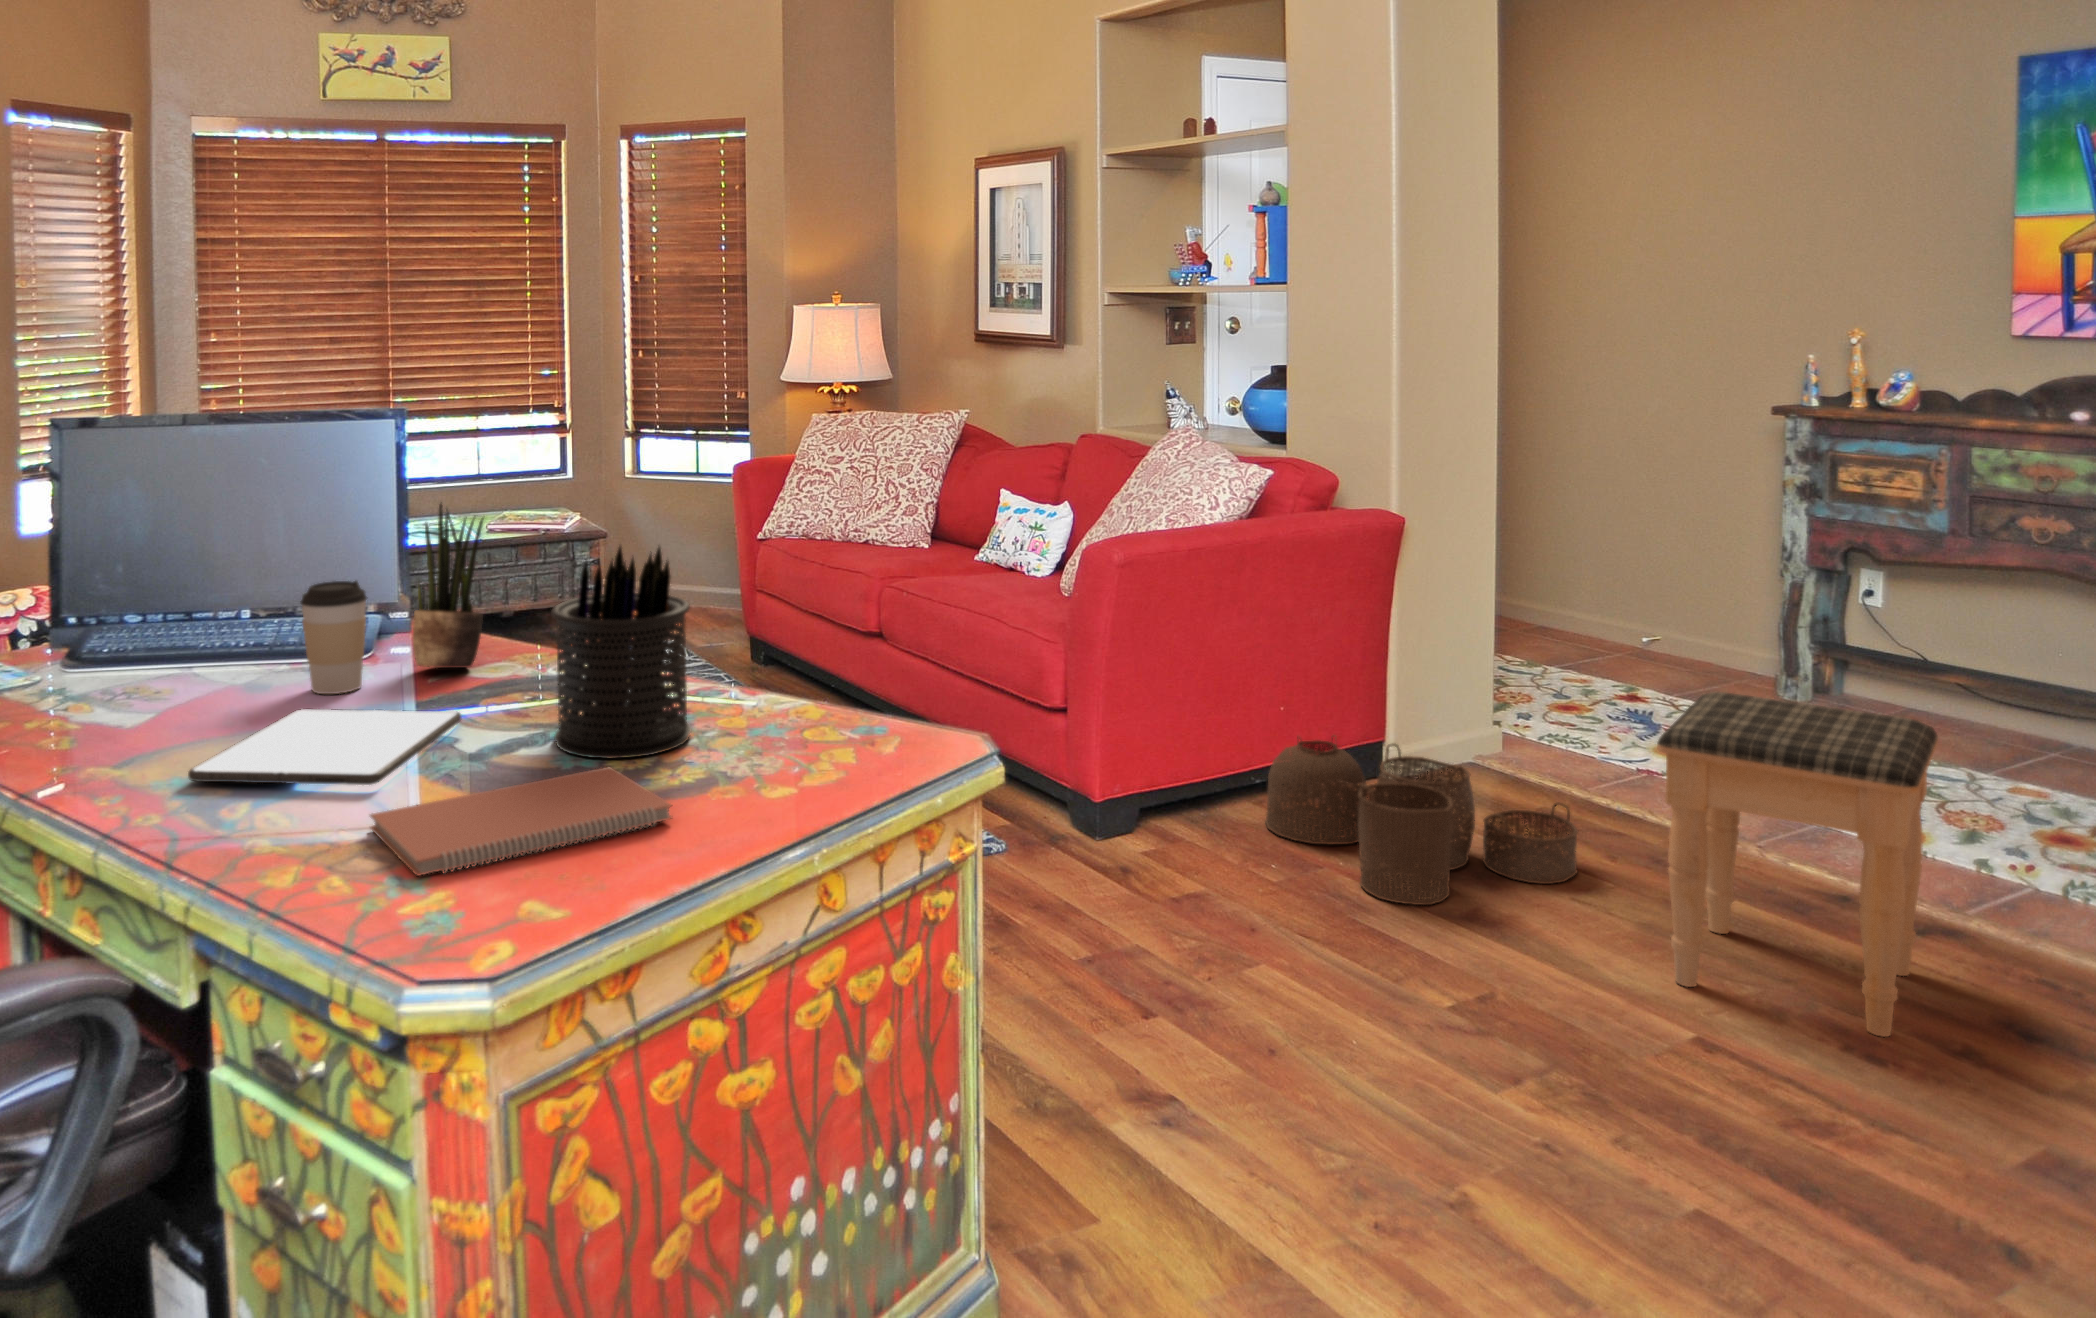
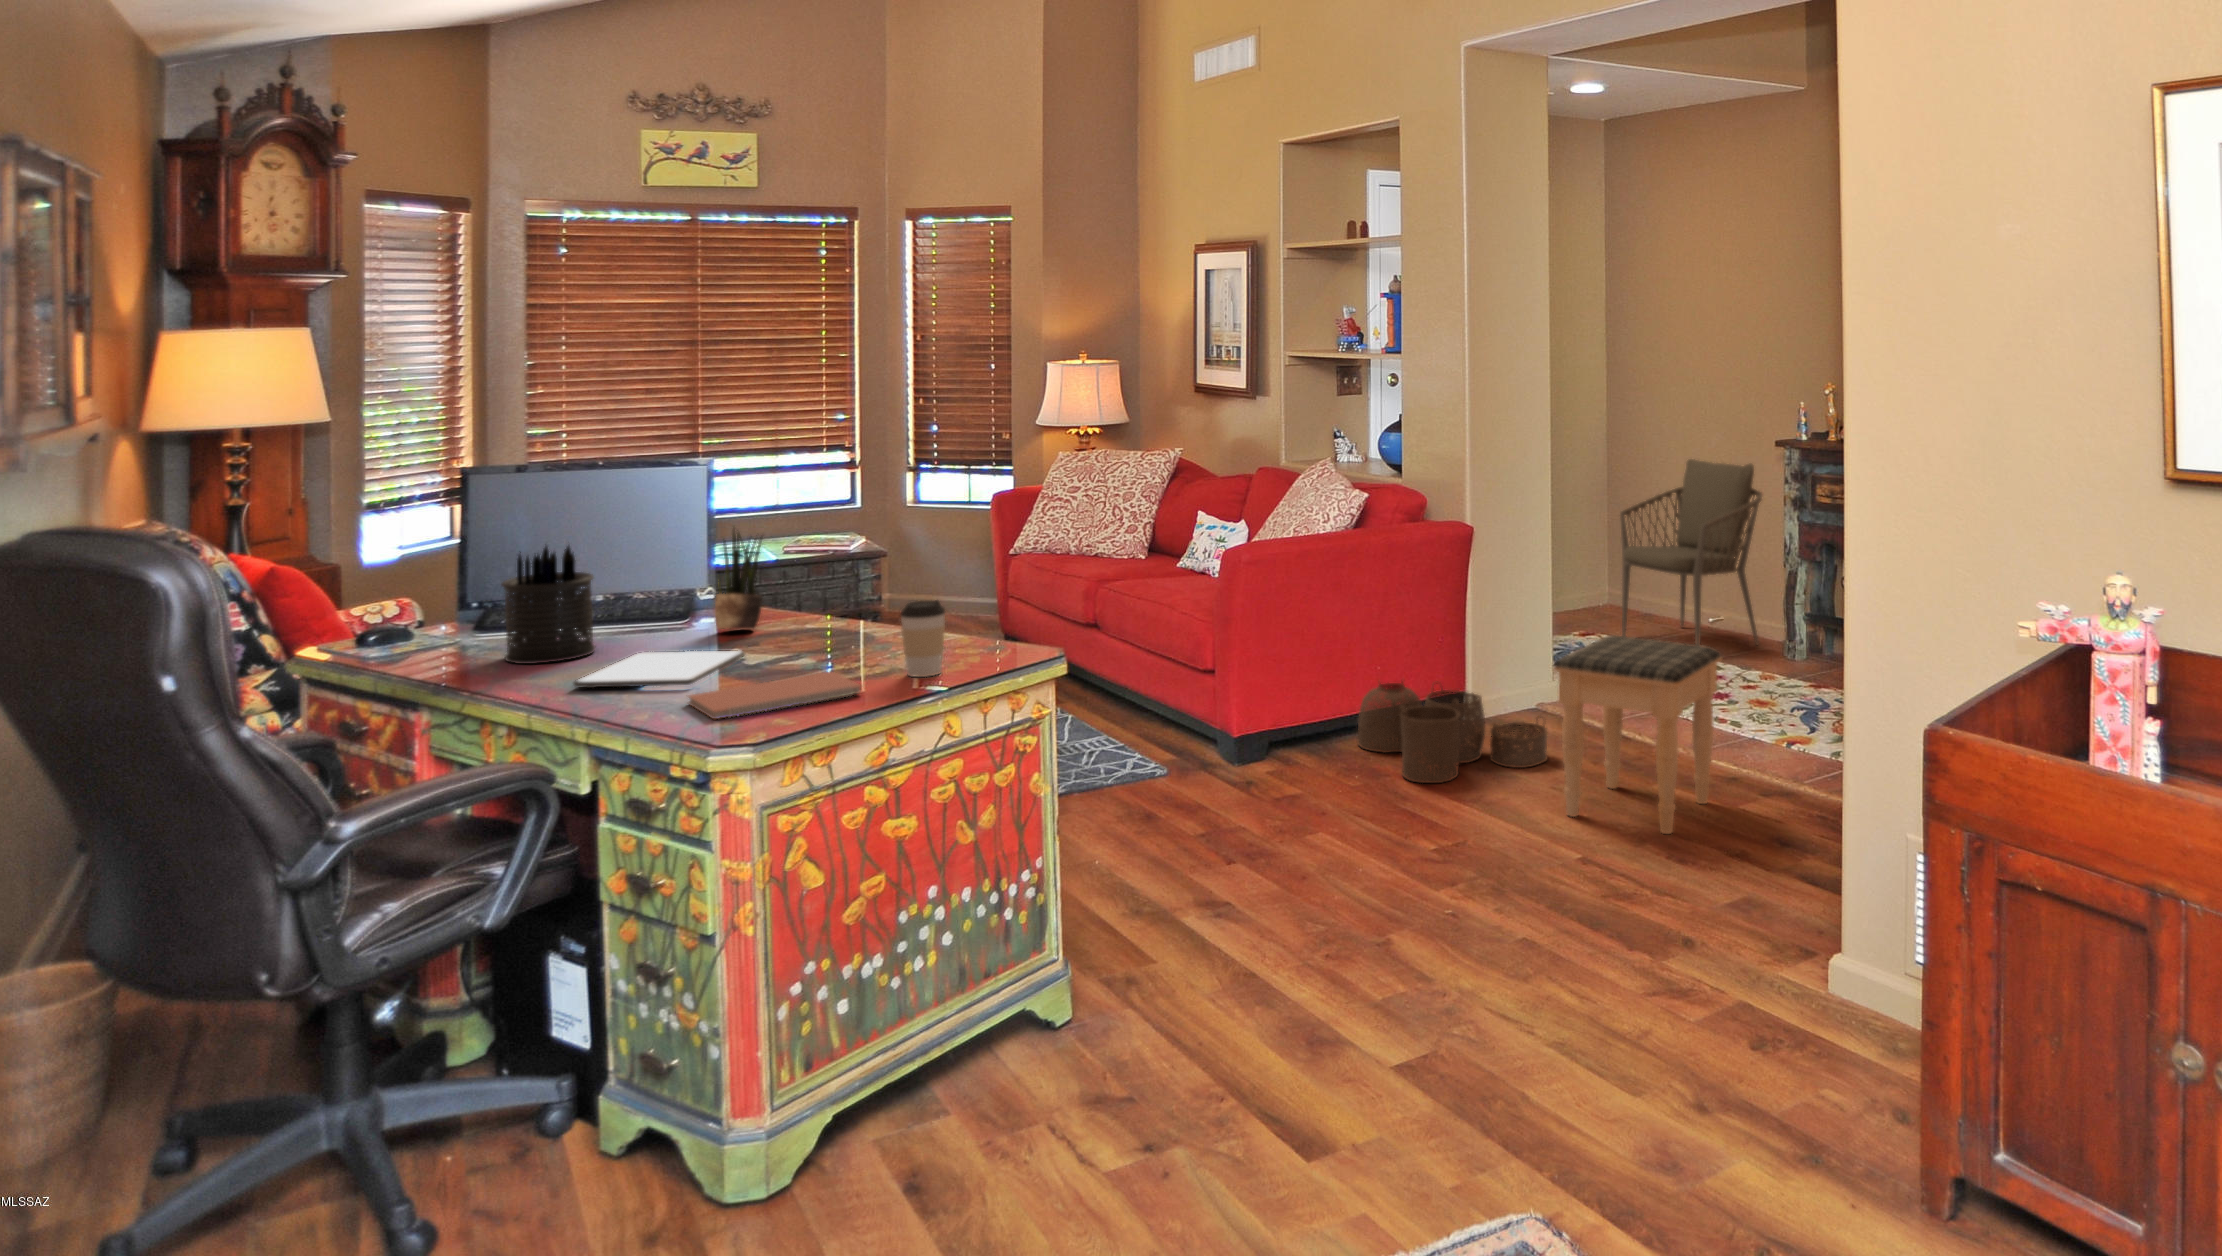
armchair: none [1561,425,1786,704] -> present [1620,459,1762,645]
pen holder: present [551,546,691,758] -> present [502,546,595,664]
coffee cup: present [301,581,367,694] -> present [901,600,945,677]

